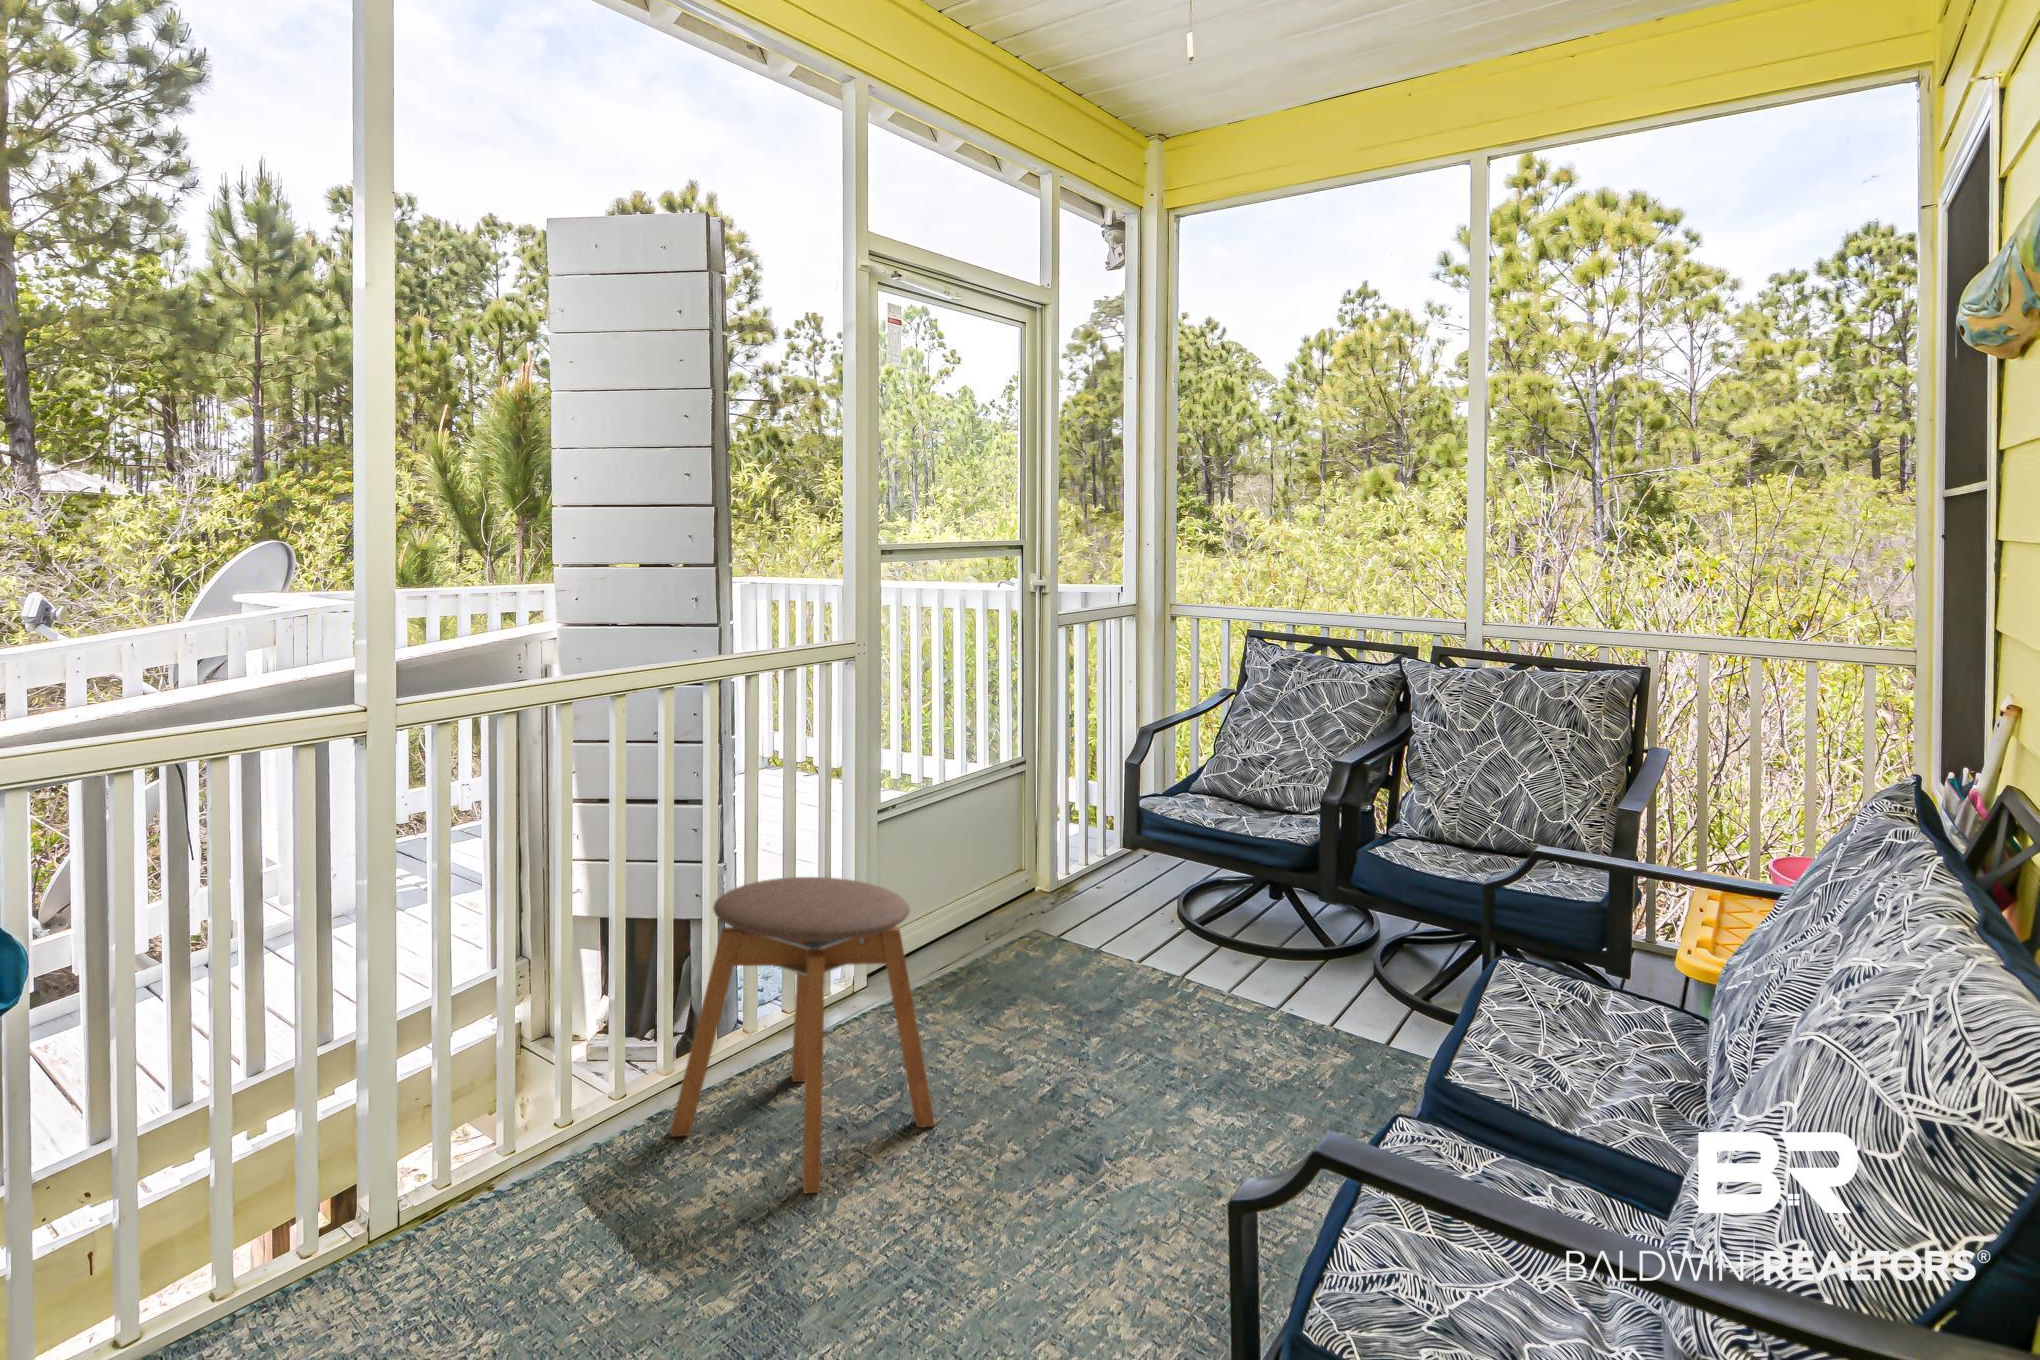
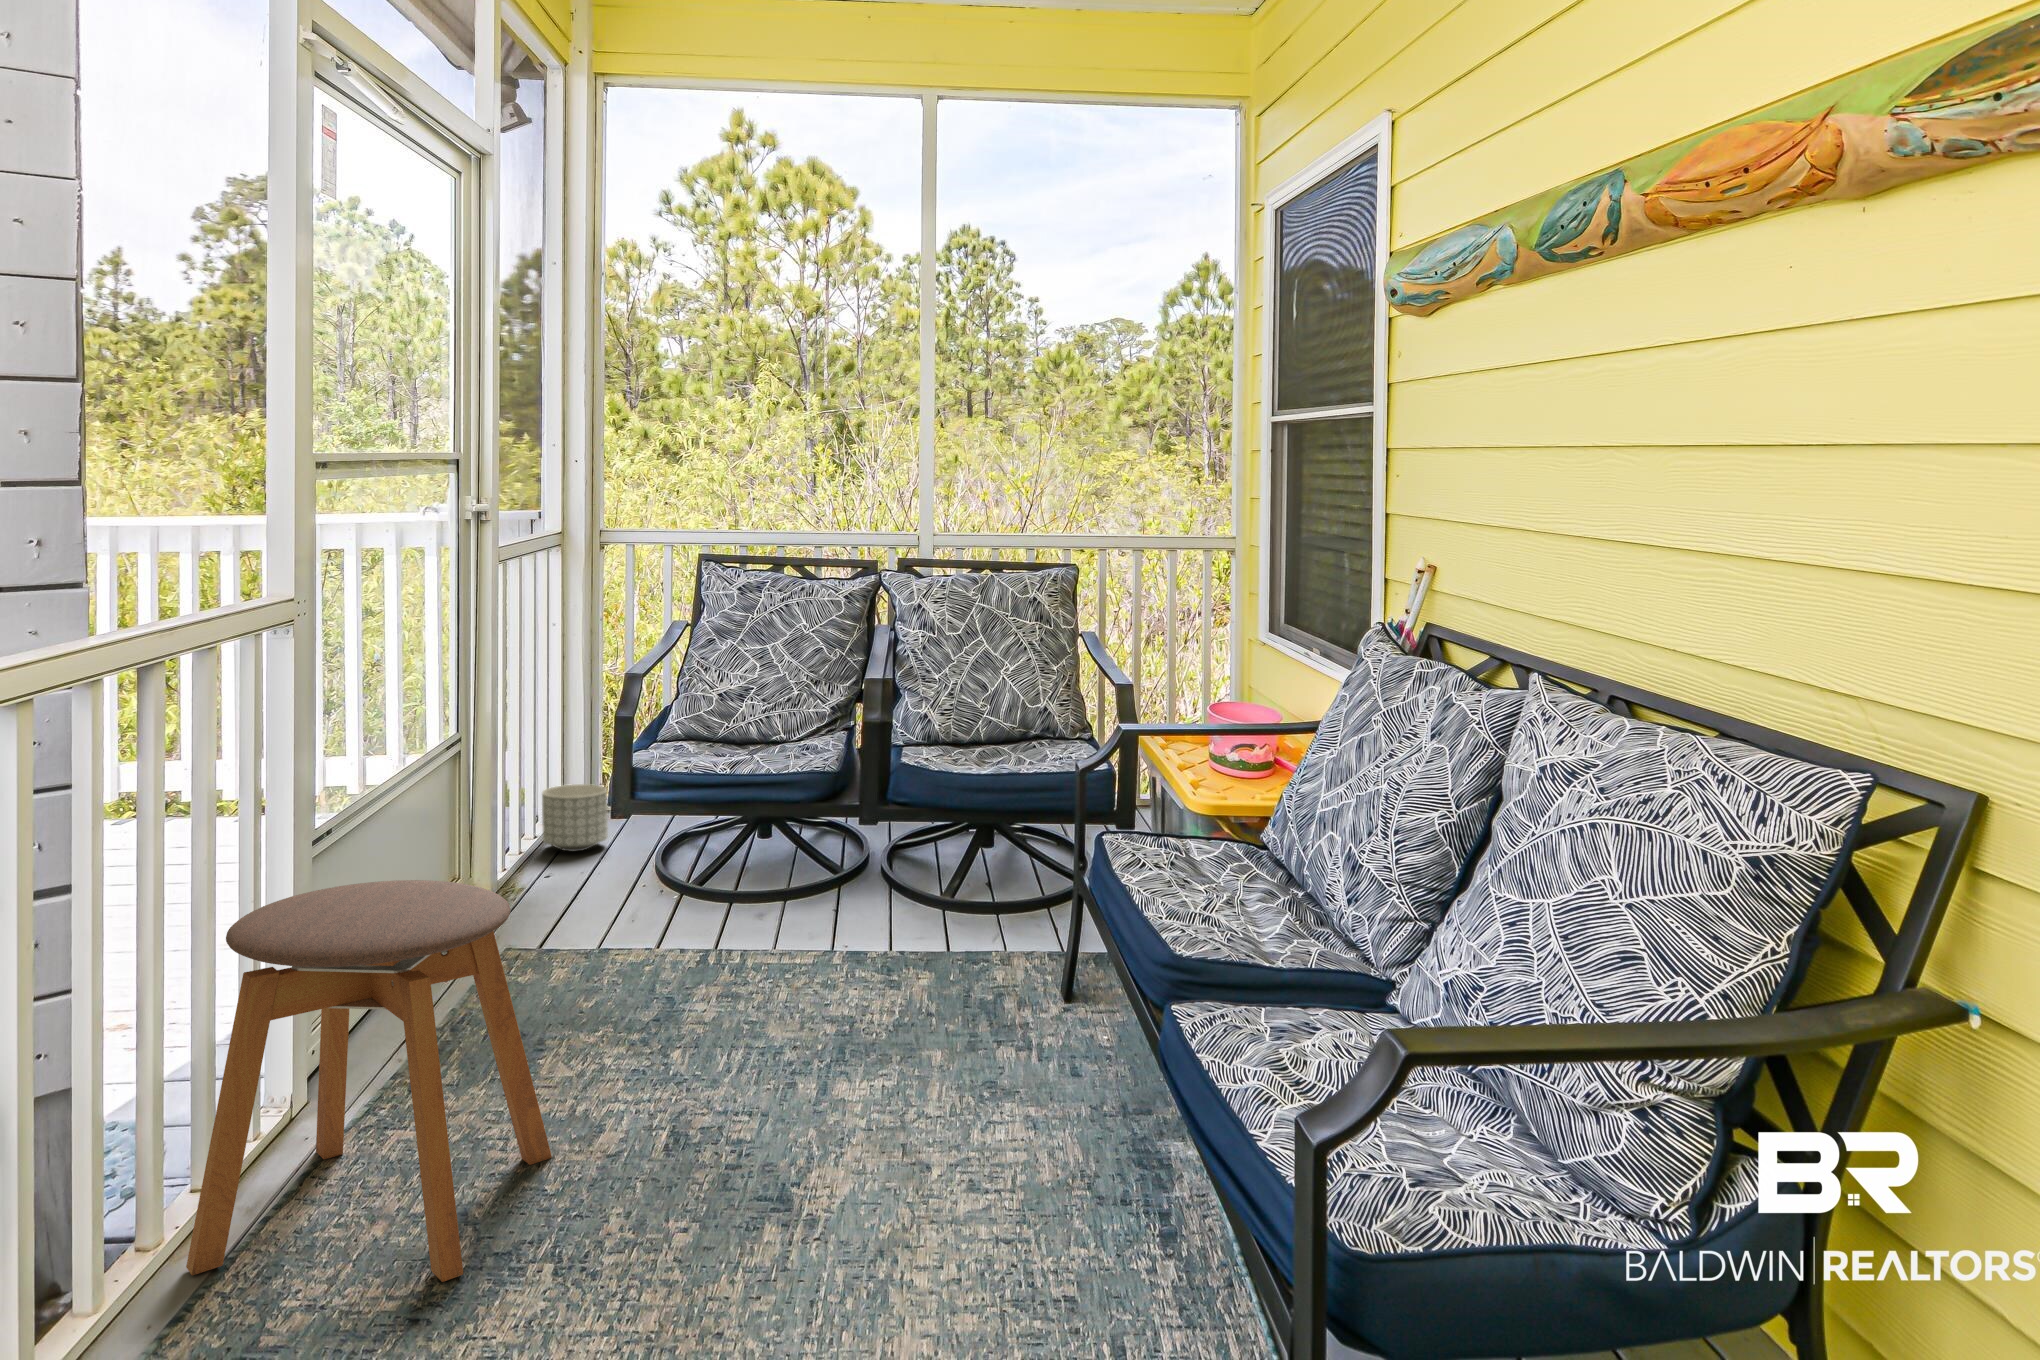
planter: none [1097,824,1154,883] -> present [542,784,608,851]

